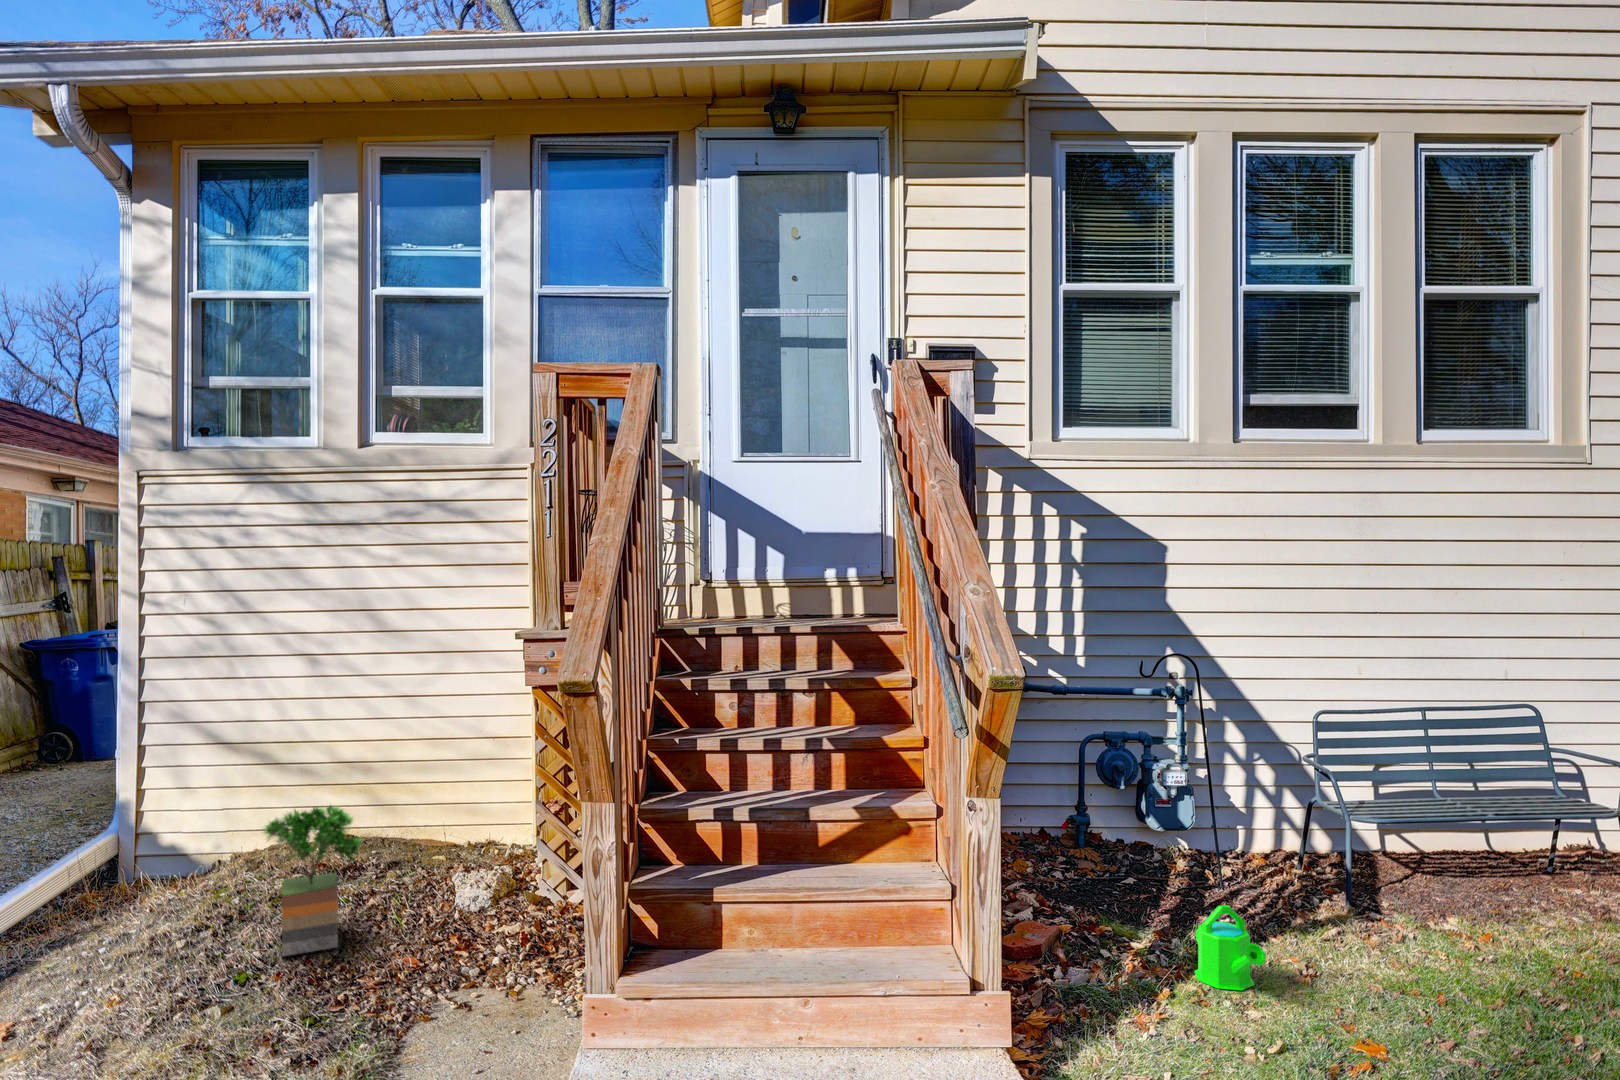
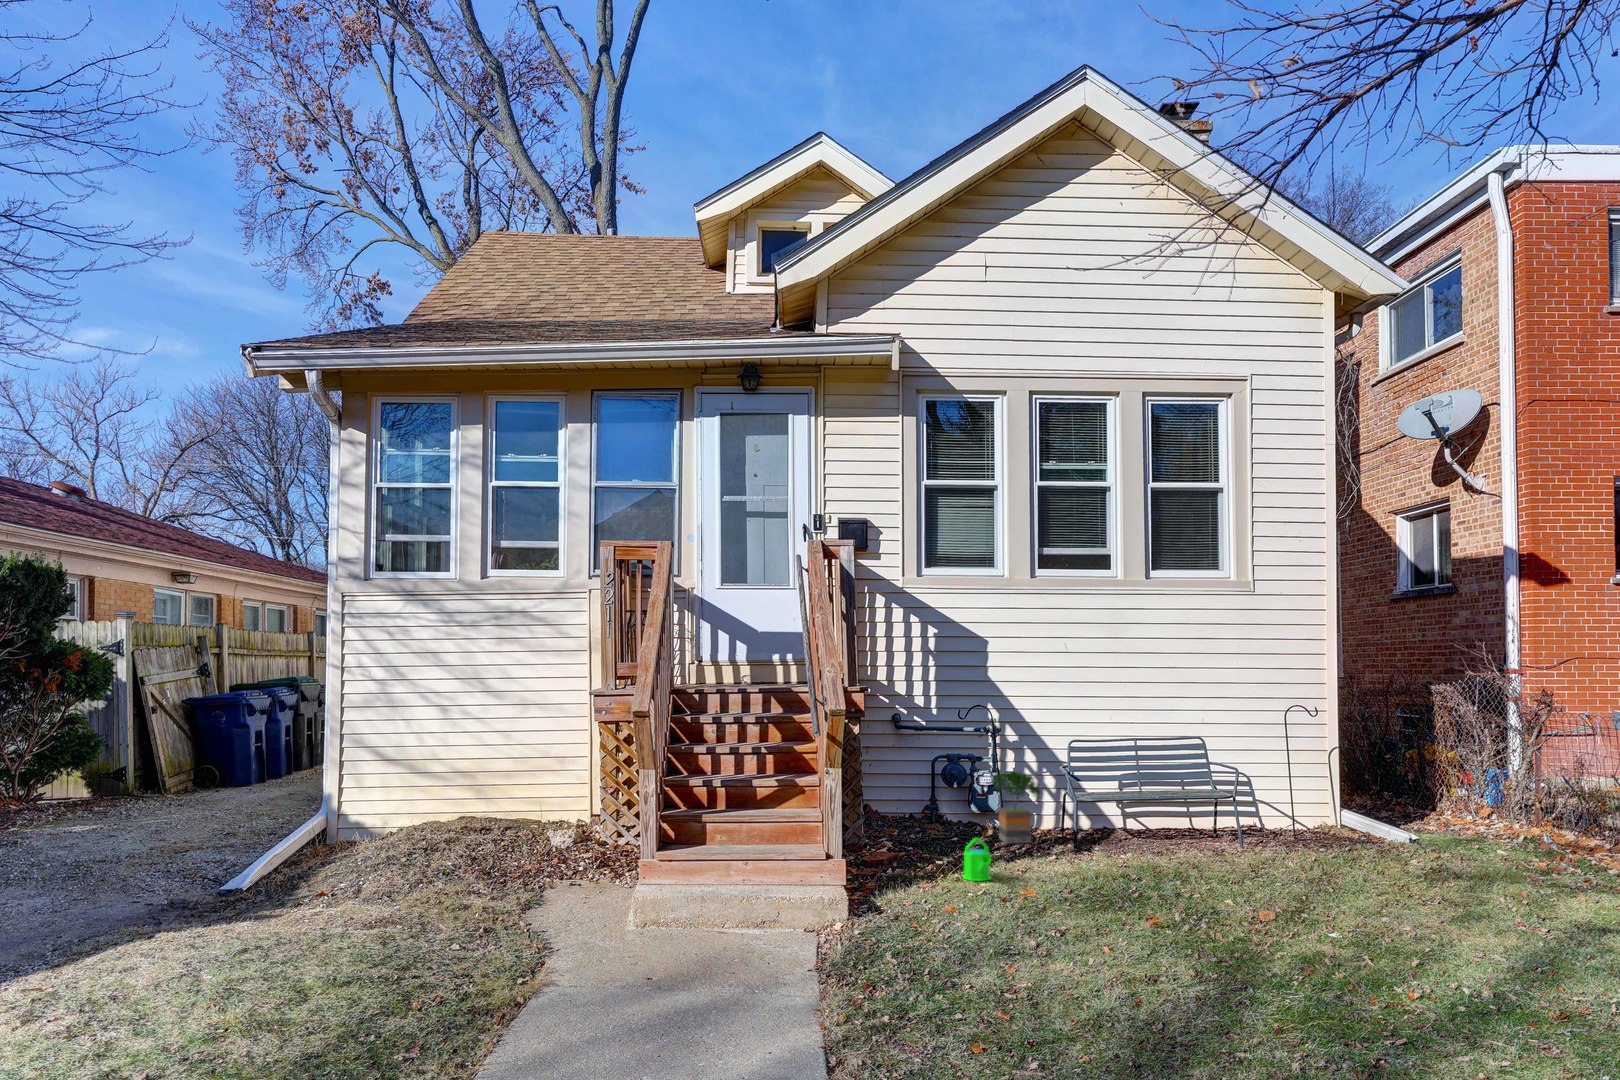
potted tree: present [264,806,361,956] -> present [993,772,1040,844]

